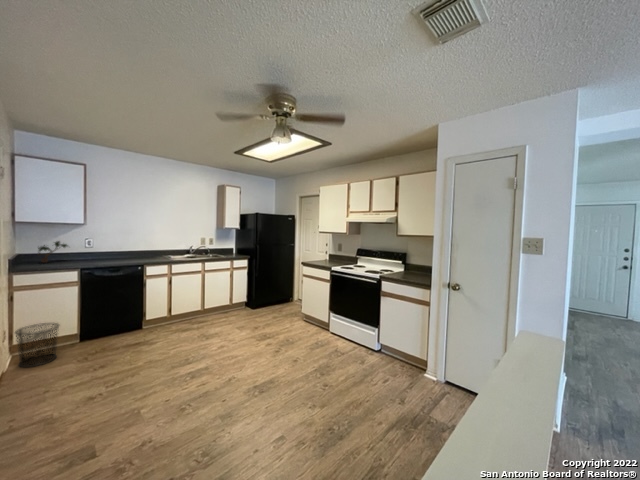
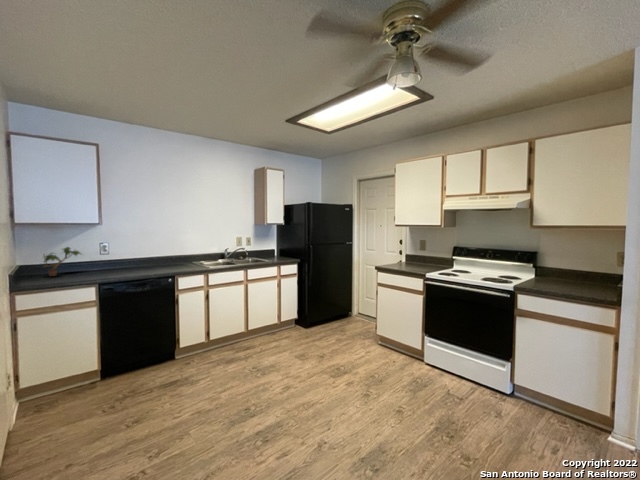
waste bin: present [15,323,59,367] -> none [19,358,77,423]

